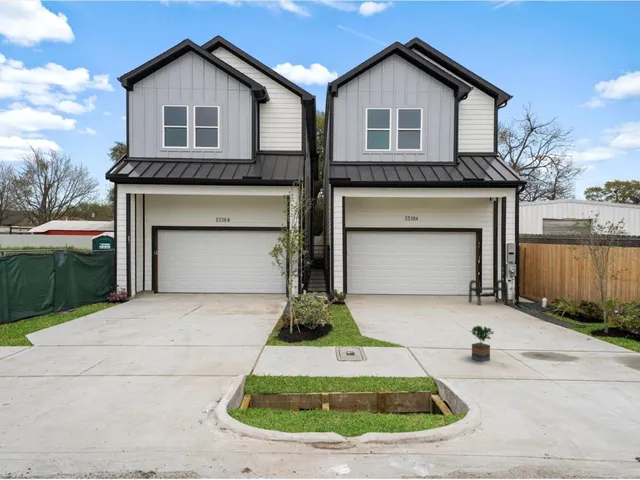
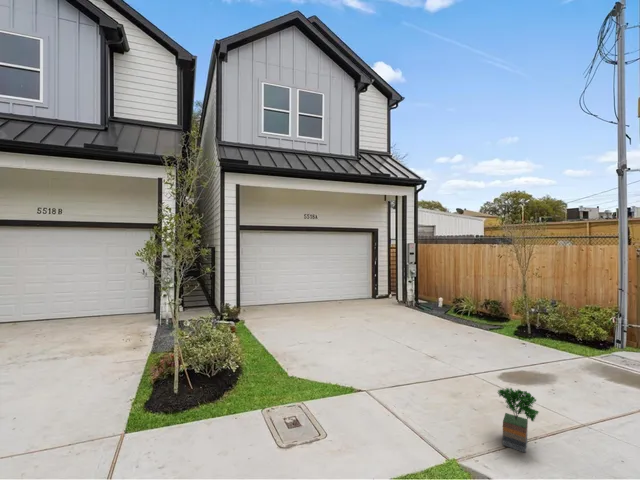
bench: present [469,280,508,305] -> none [373,281,411,310]

